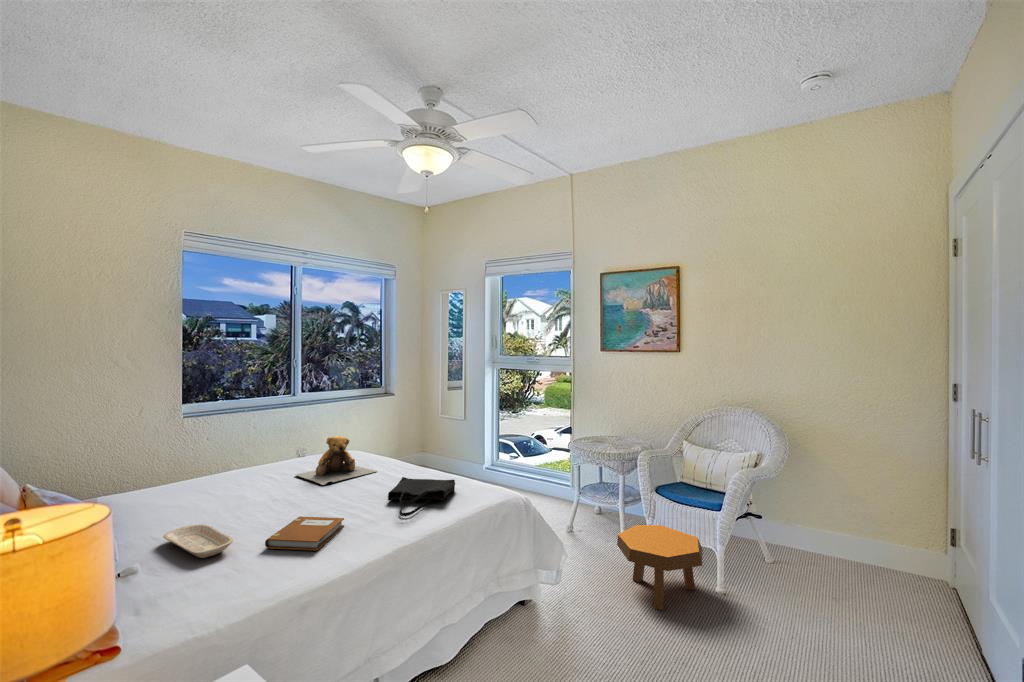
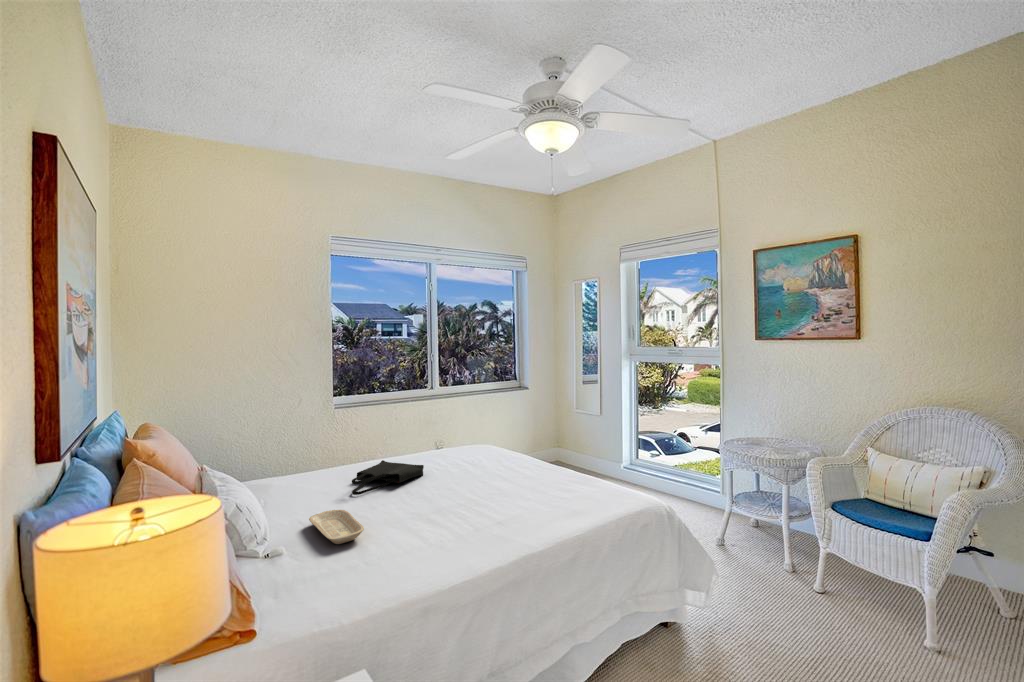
teddy bear: present [296,436,377,485] -> none [433,429,509,477]
tote bag: present [388,477,455,516] -> present [352,460,424,495]
notebook: present [265,517,344,550] -> none [392,509,469,548]
footstool: present [617,525,703,610] -> none [781,547,906,661]

